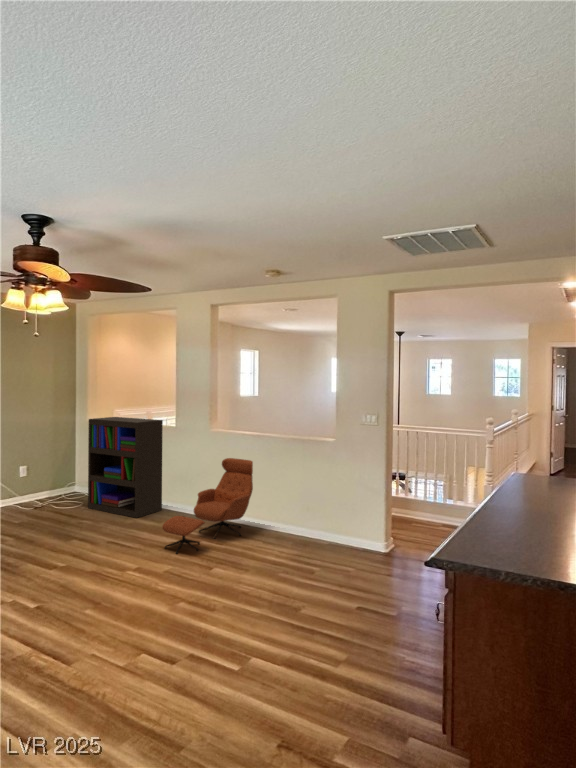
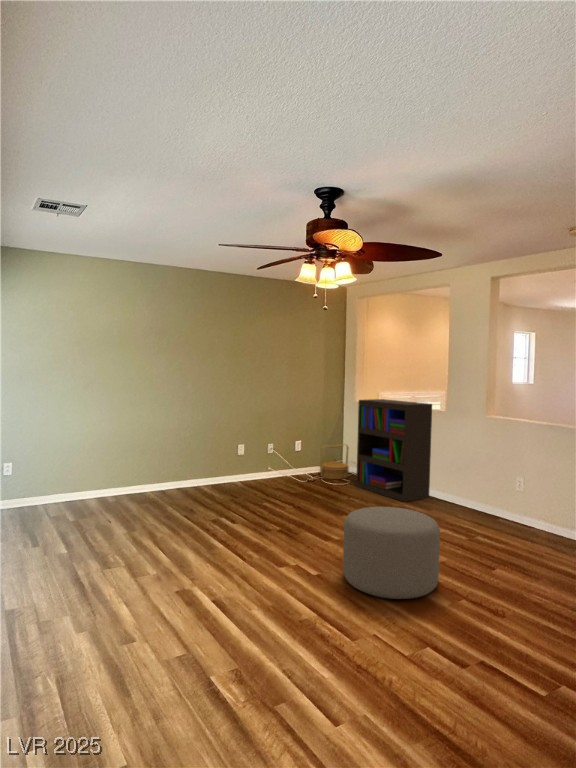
lounge chair: present [162,458,253,554] -> none [435,449,539,546]
woven basket: none [48,465,81,503] -> present [320,444,349,479]
ottoman: none [64,527,160,617] -> present [343,507,440,599]

